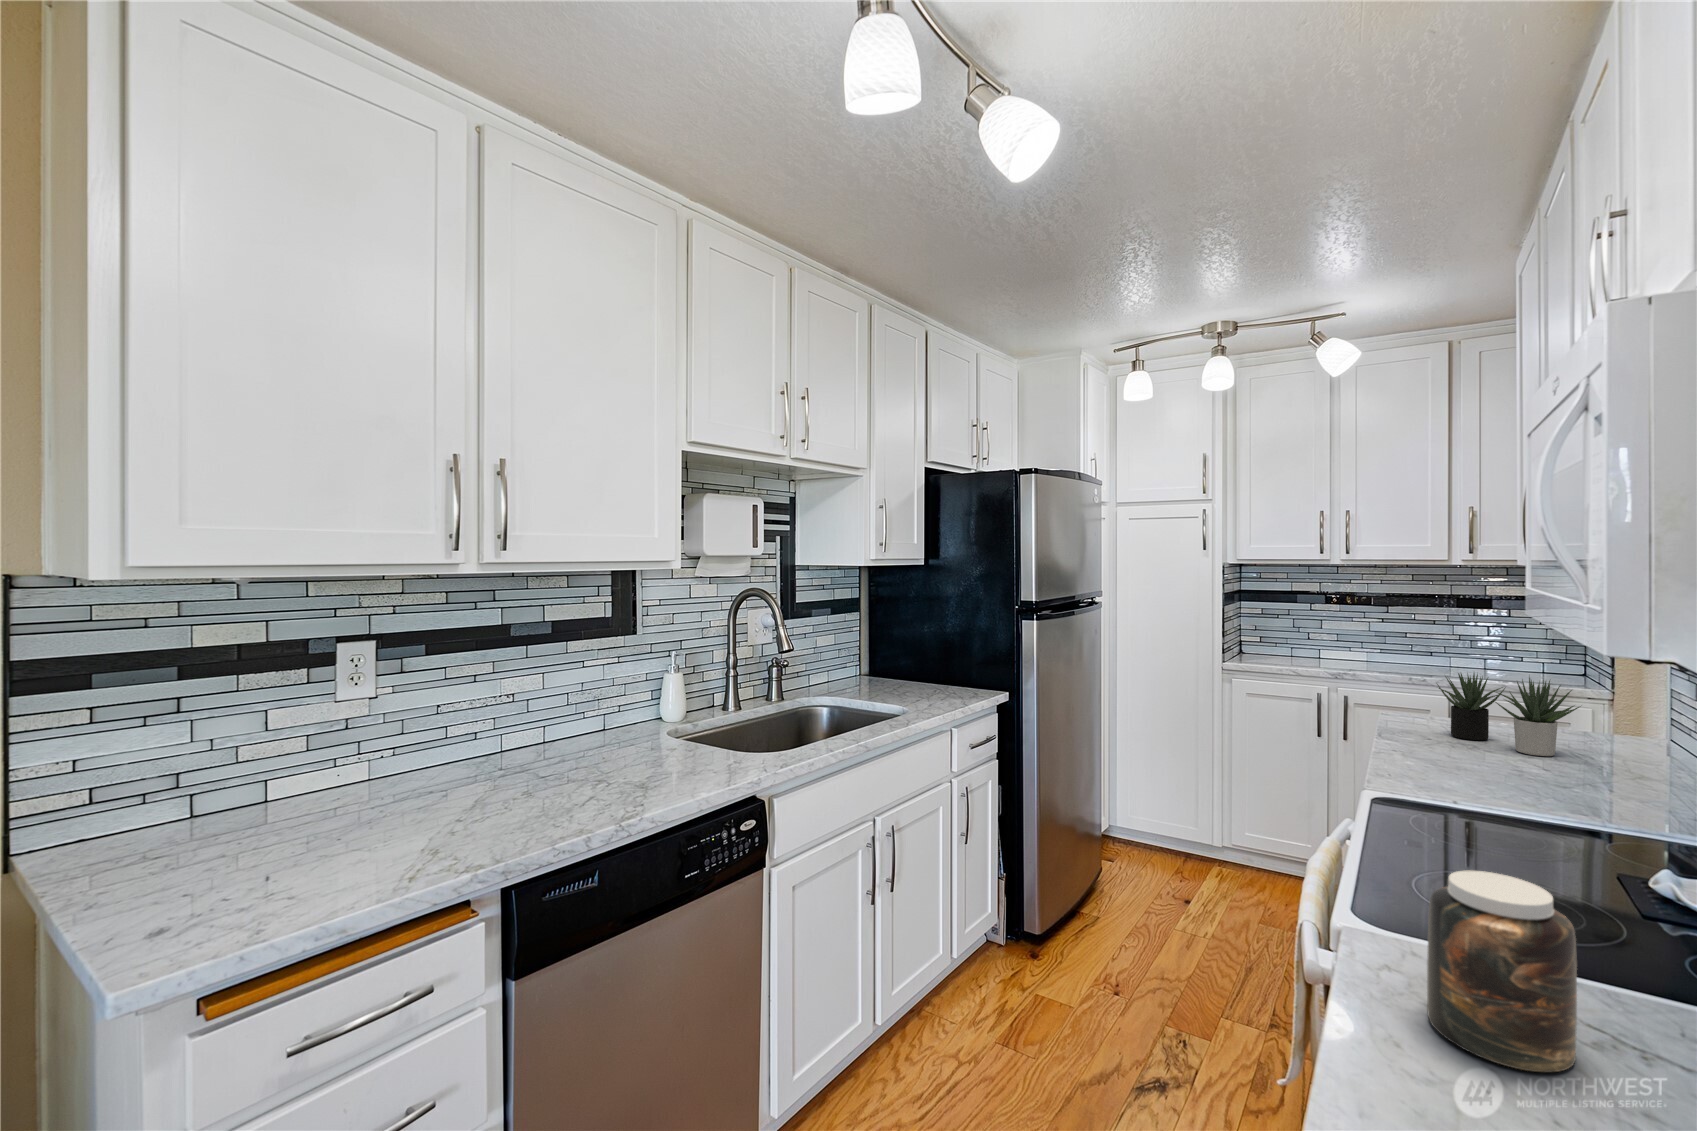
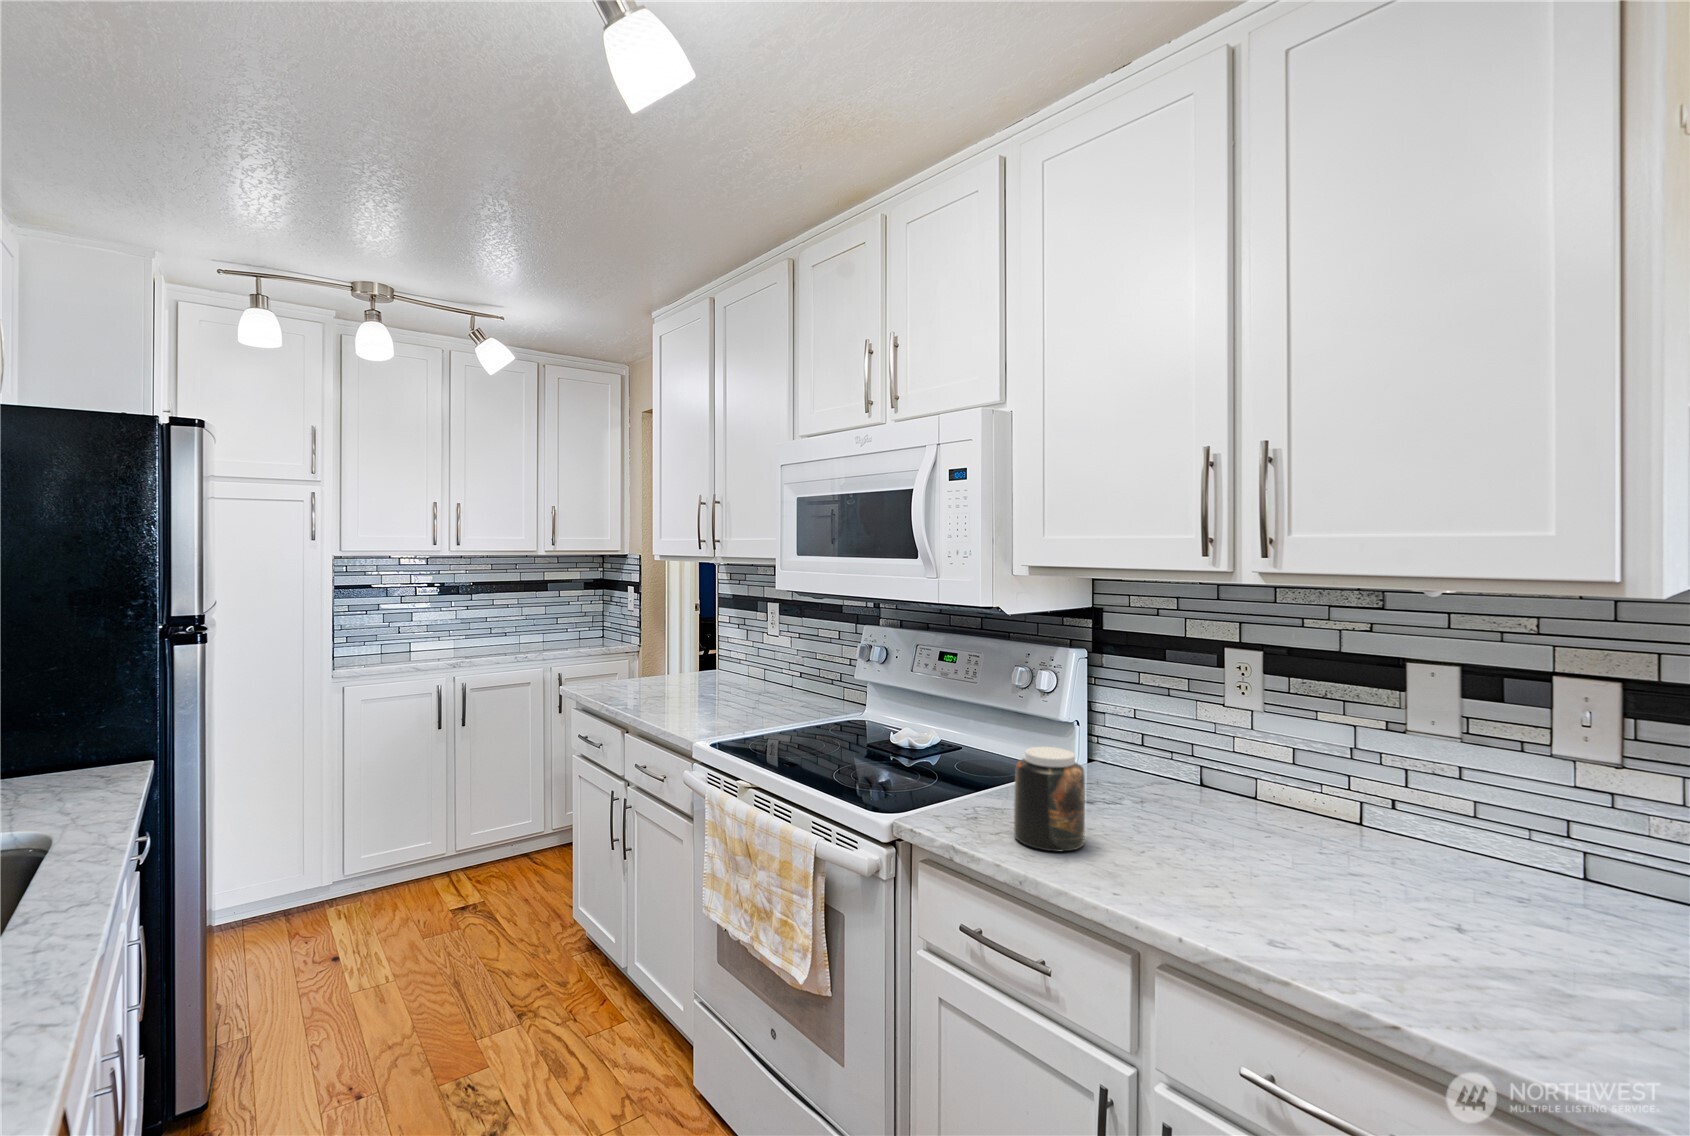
succulent plant: present [1437,673,1579,756] -> none [631,639,730,697]

